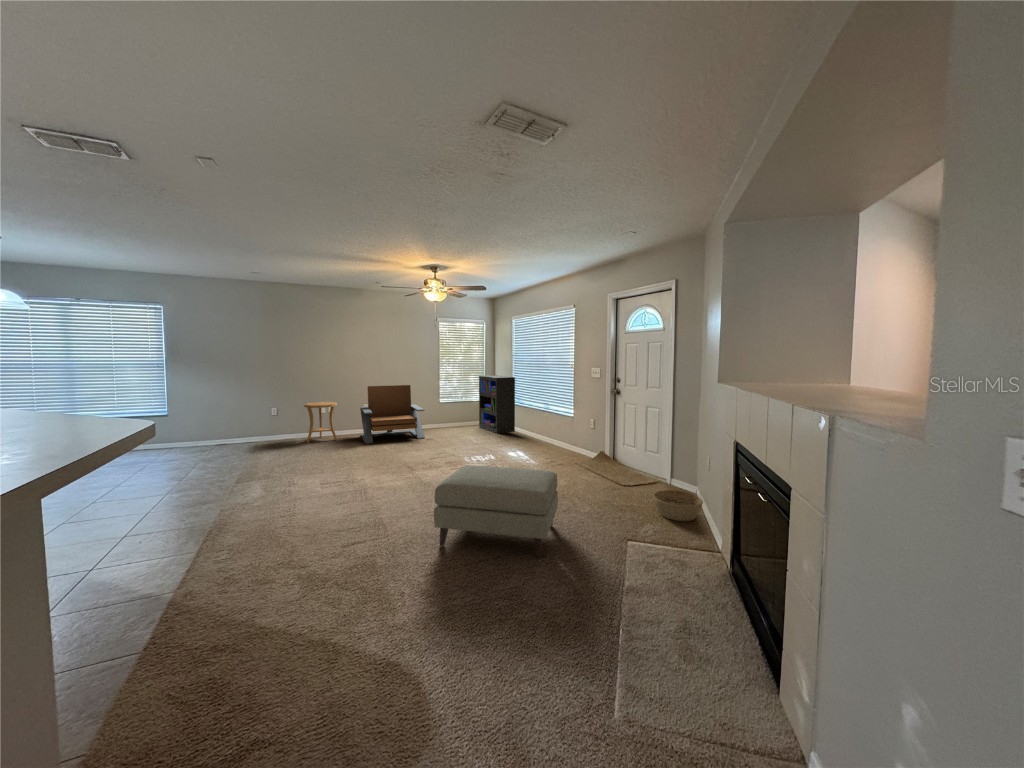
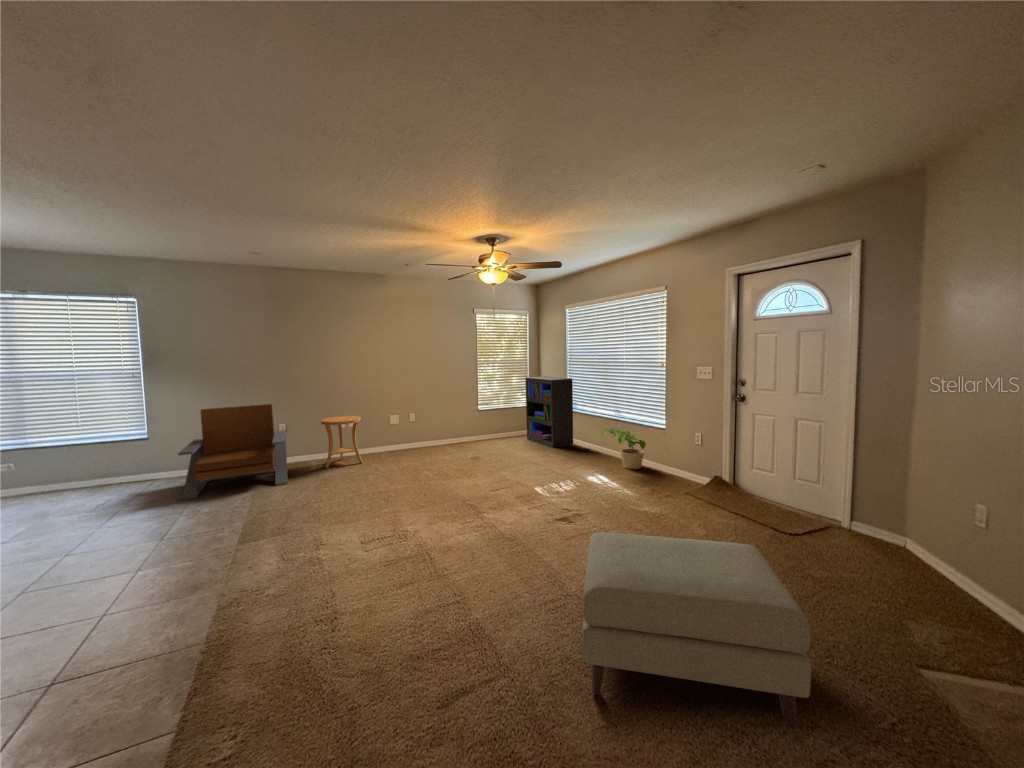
lounge chair: present [360,385,425,444] -> present [178,404,288,500]
potted plant: none [525,416,559,449] -> present [602,428,646,469]
basket: present [653,490,703,521] -> none [876,553,979,613]

